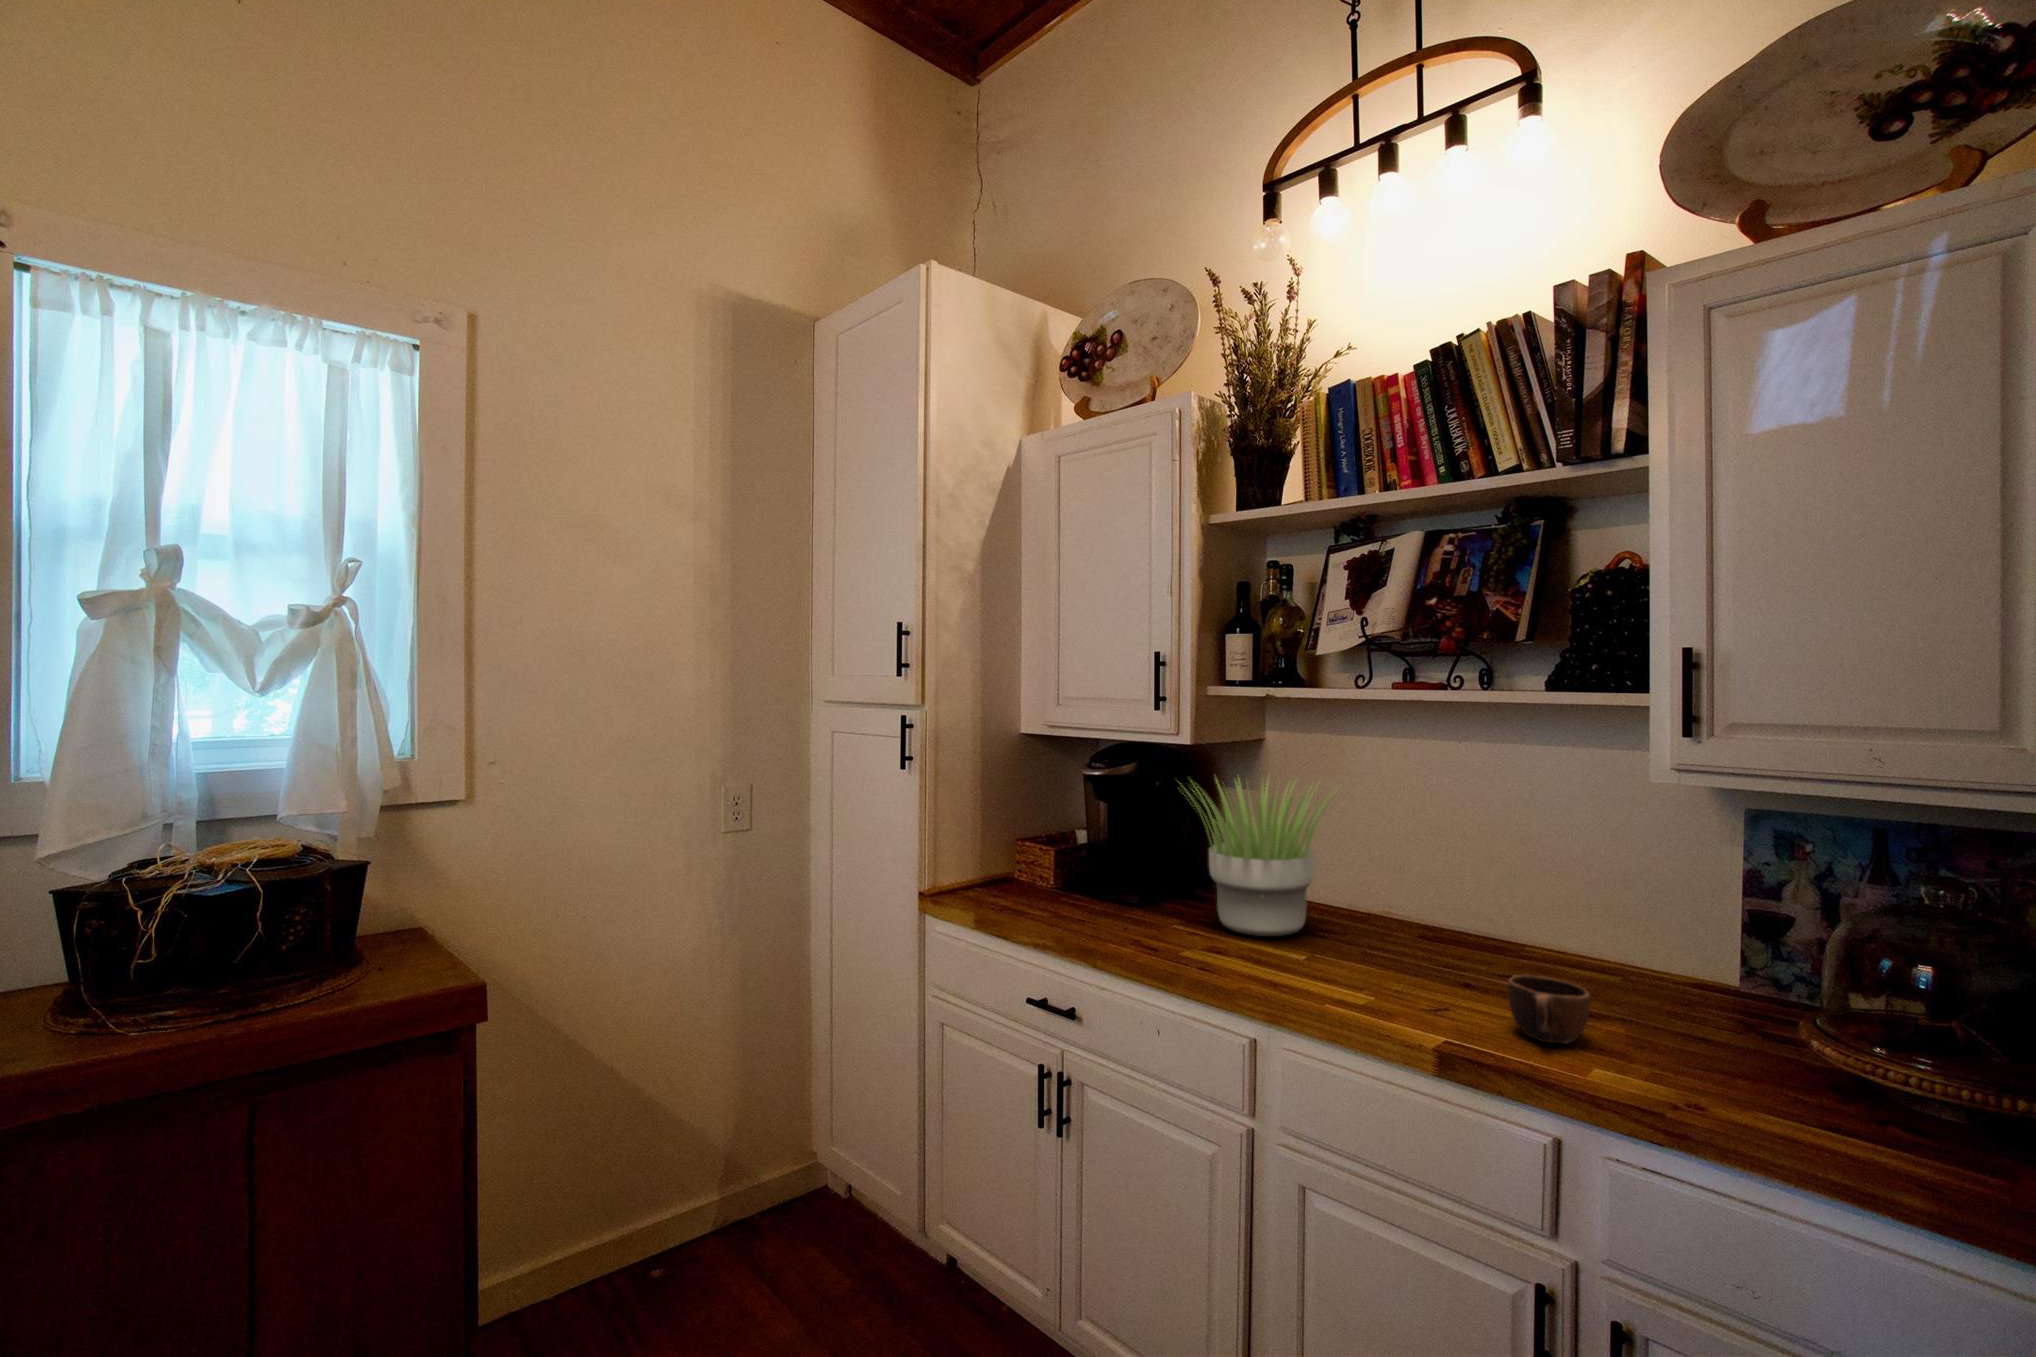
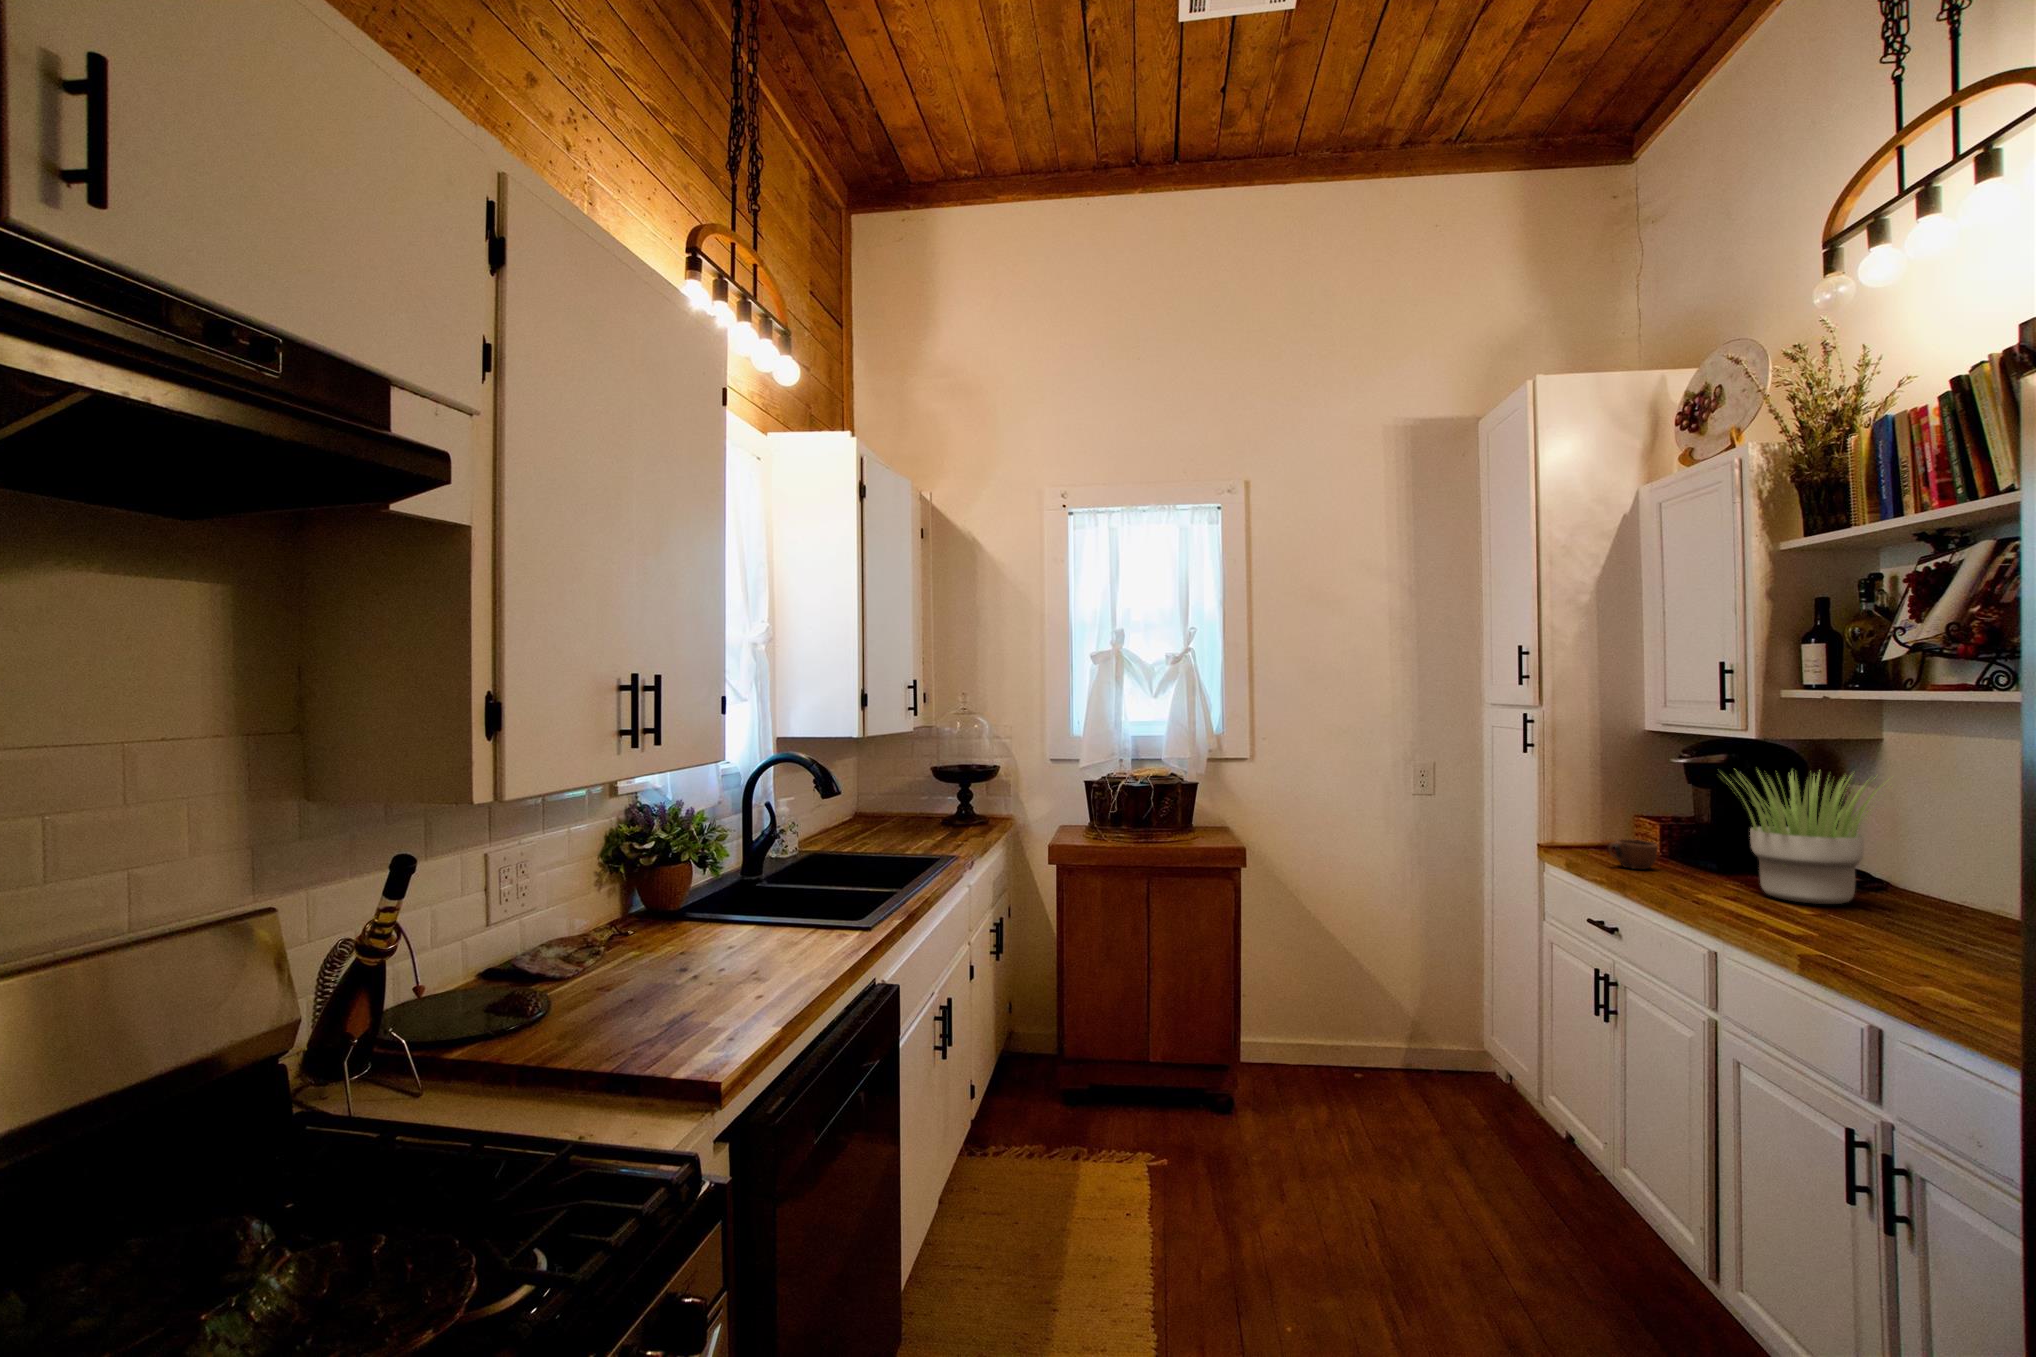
mug: present [1508,975,1590,1044] -> present [1608,839,1658,869]

